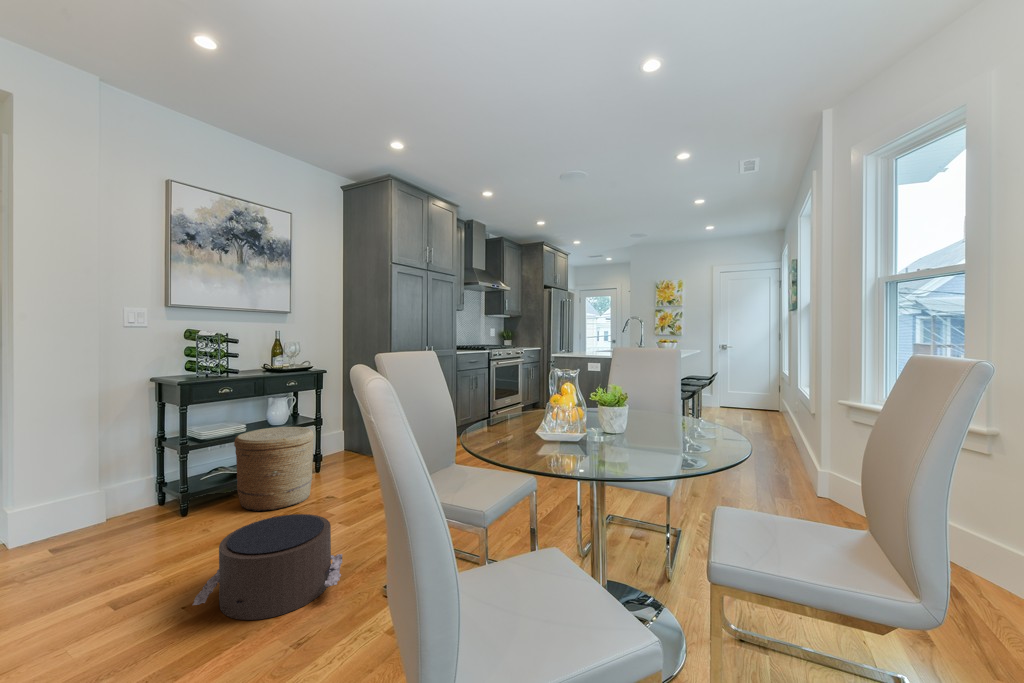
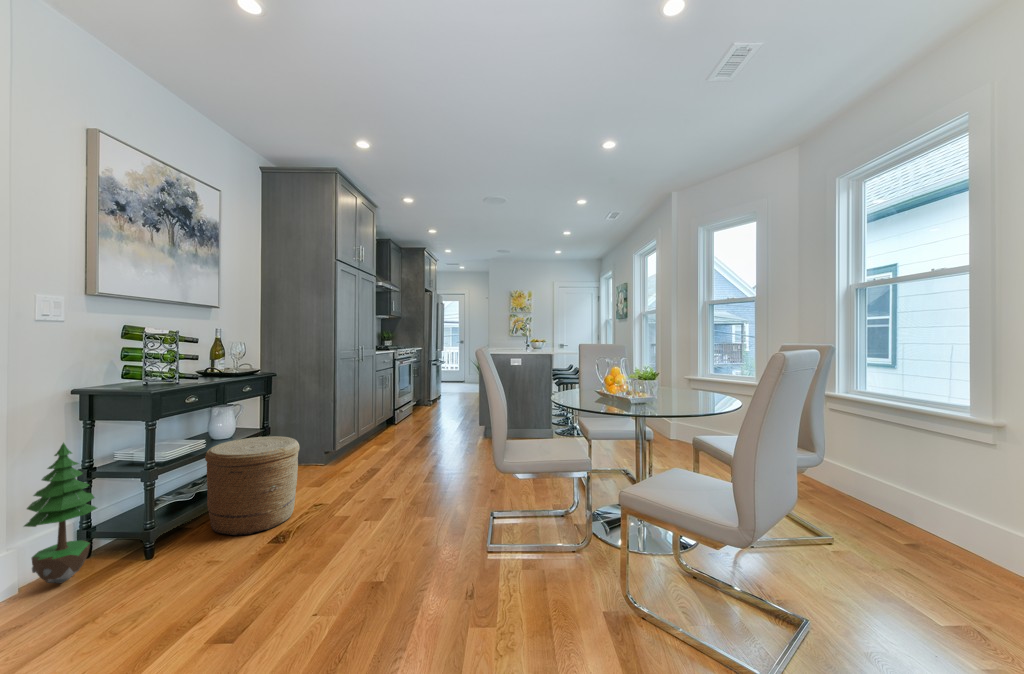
potted tree: none [100,417,150,522] -> present [24,443,97,583]
pouf: present [193,514,342,620] -> none [318,513,457,621]

